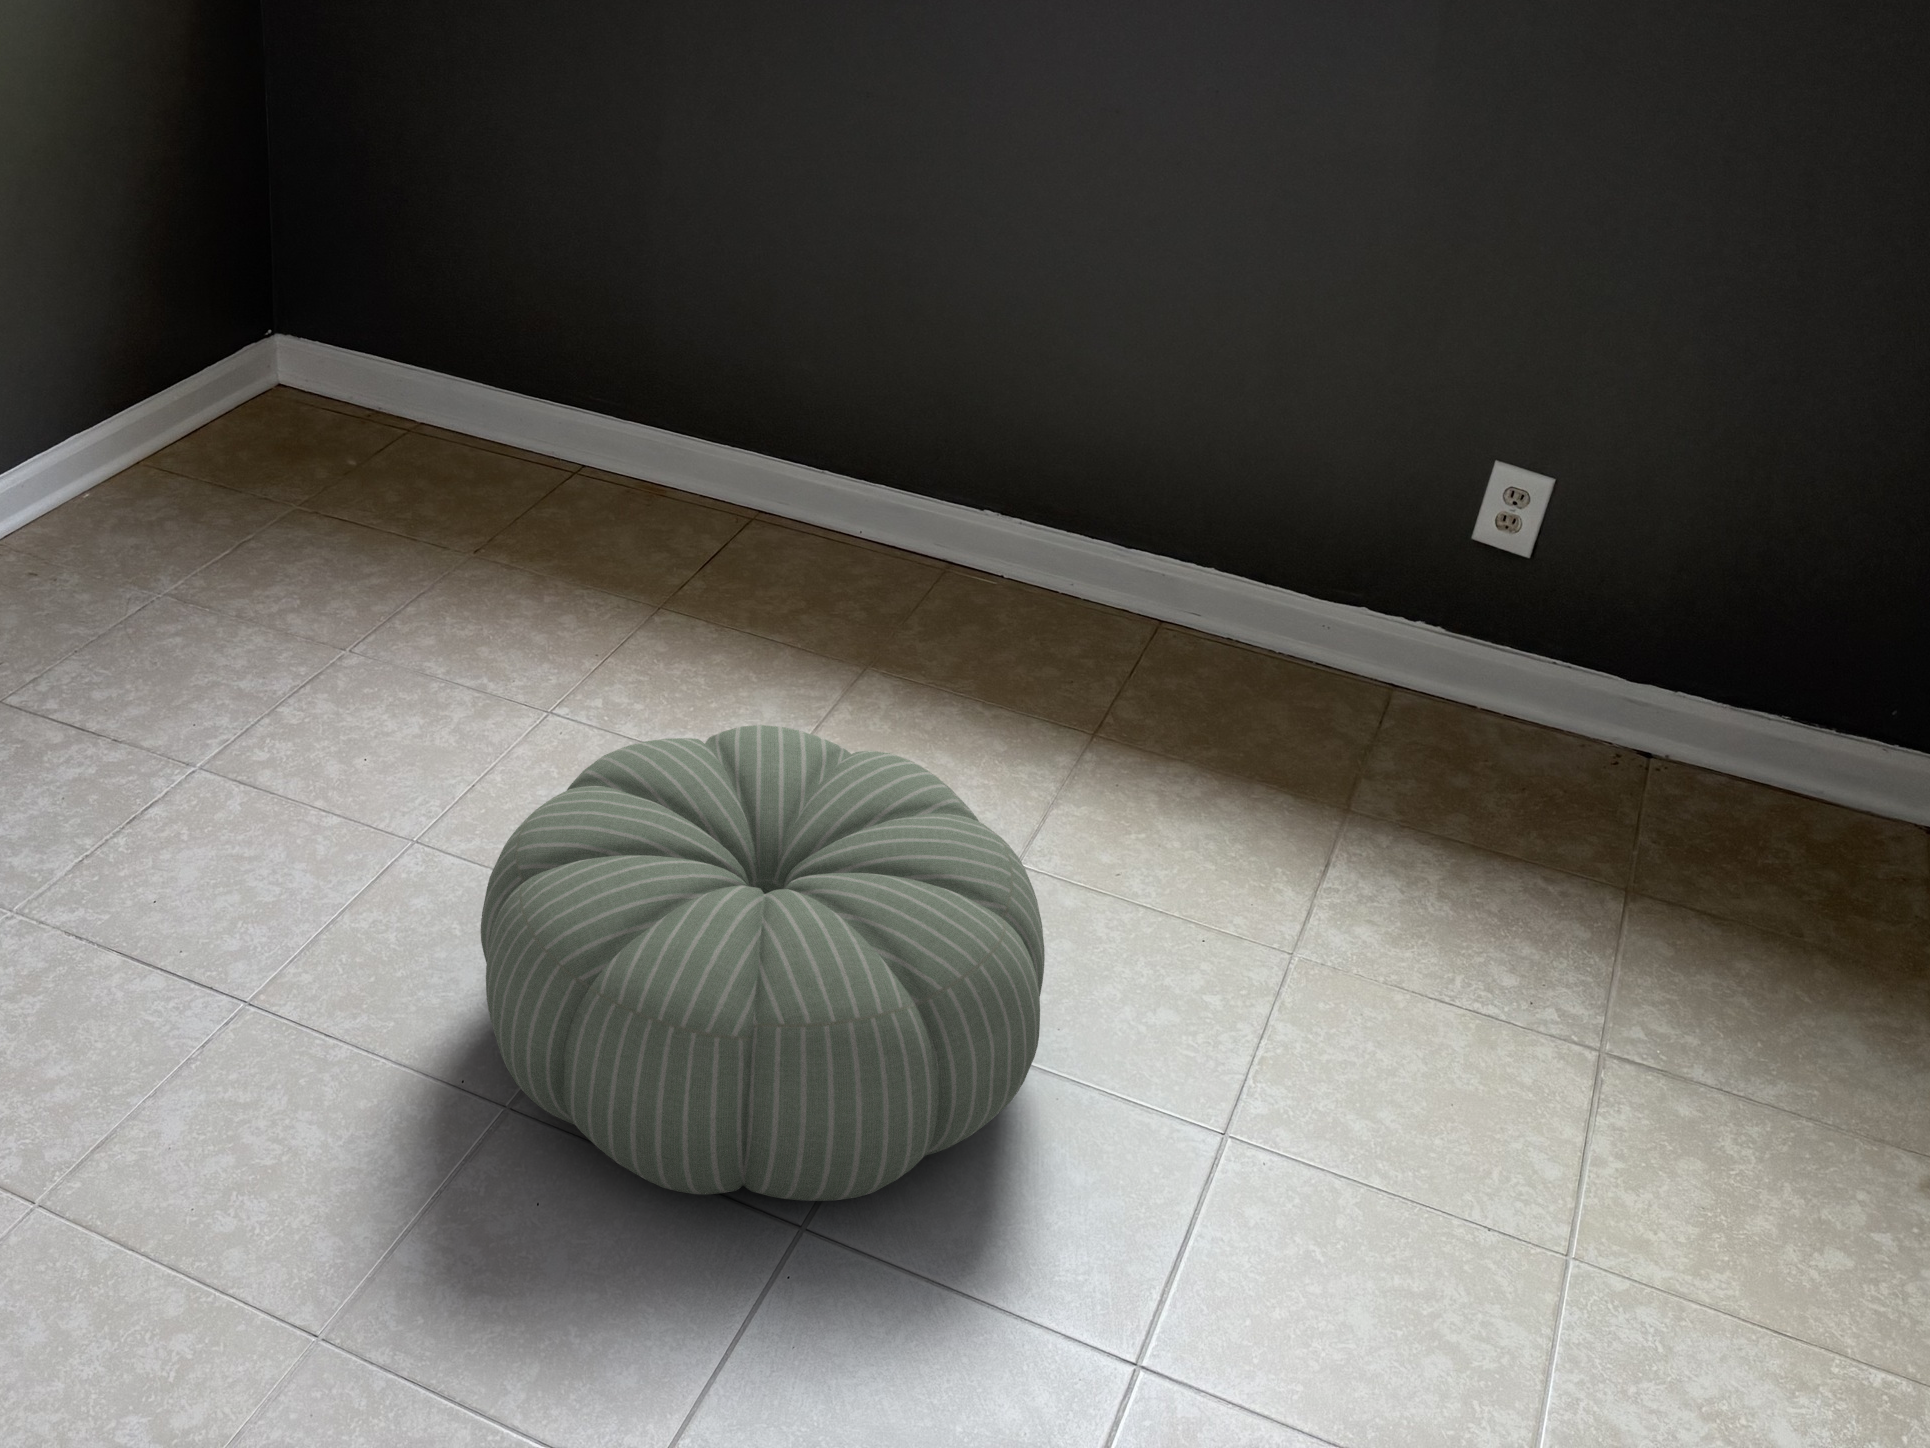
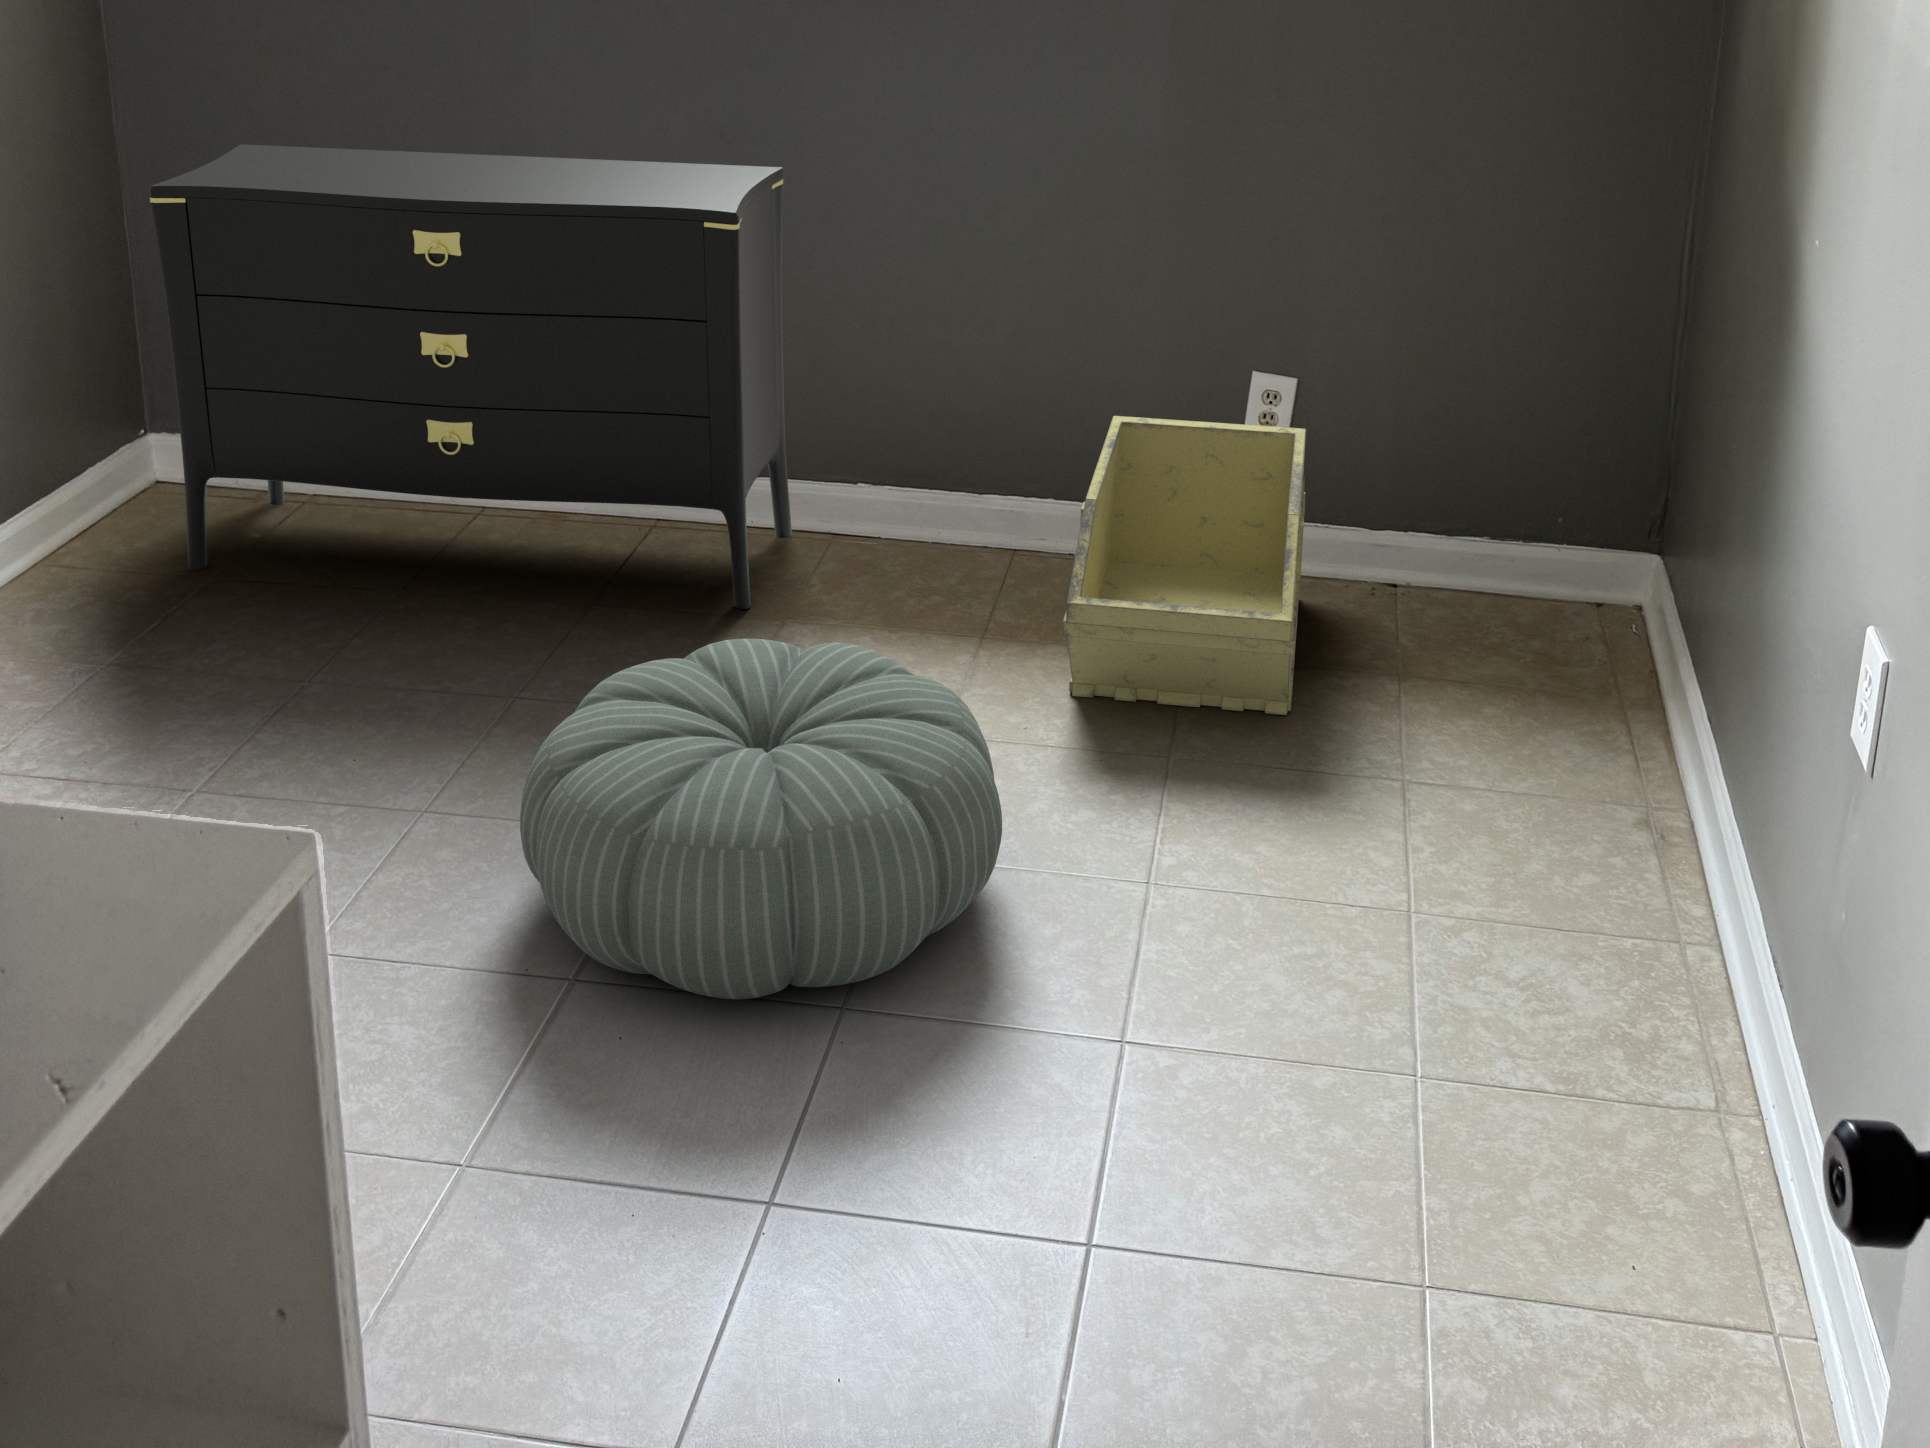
dresser: none [256,44,944,643] -> present [150,144,792,609]
storage bin: none [1182,484,1556,918] -> present [1063,416,1306,715]

